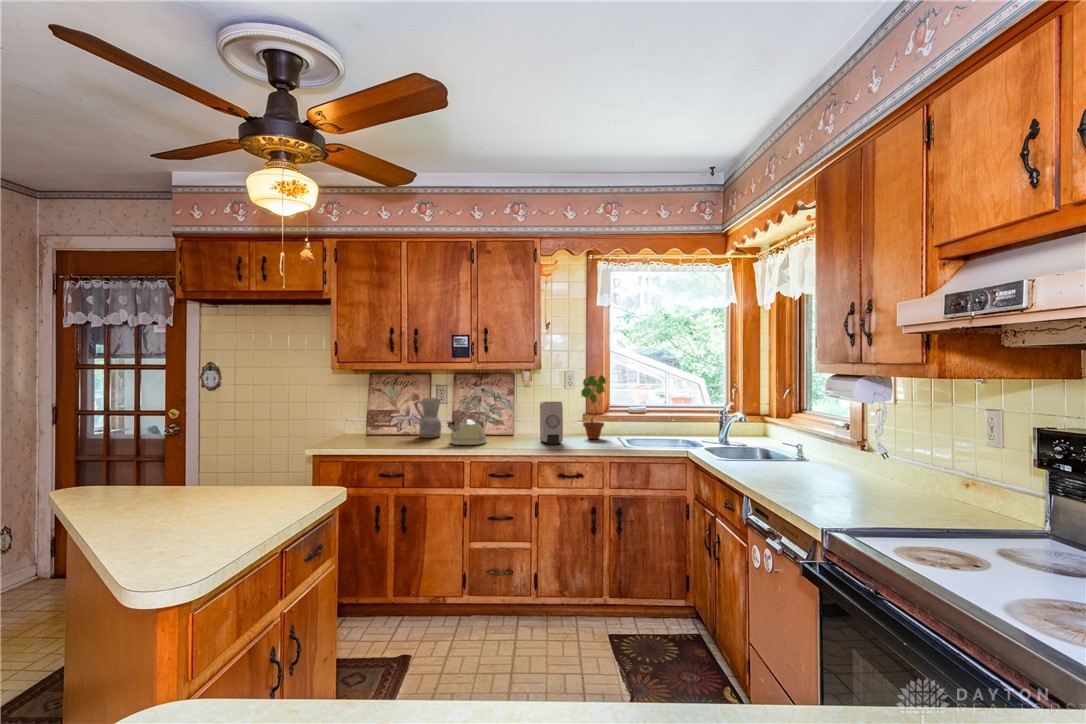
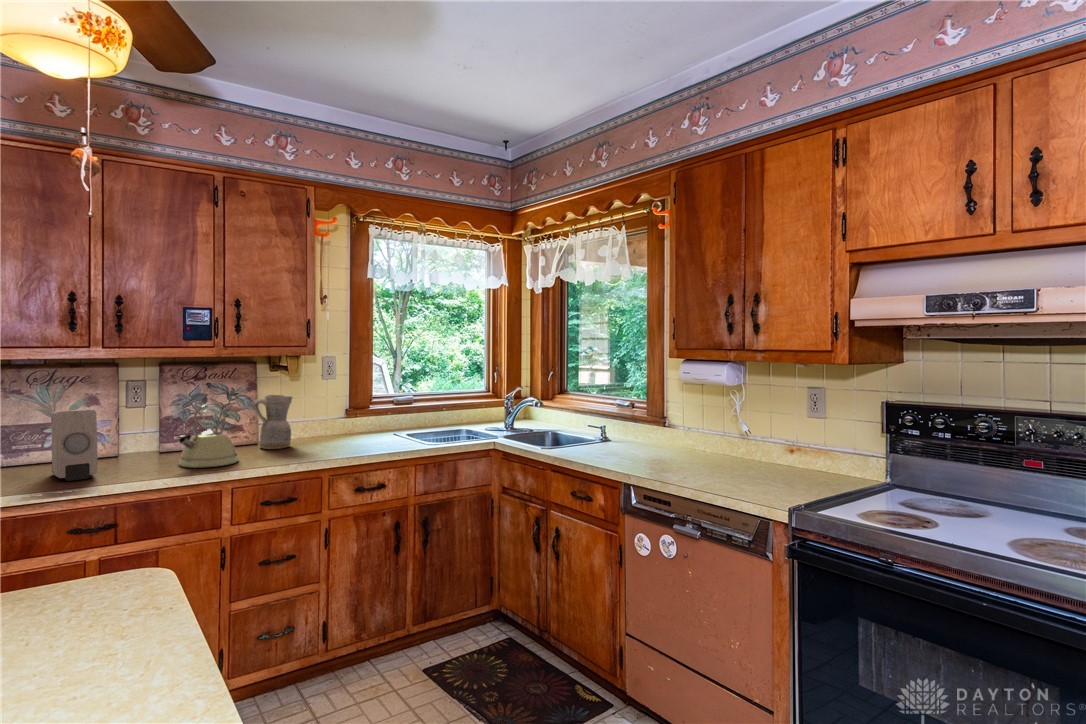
potted plant: present [581,375,606,439] -> none [355,364,387,441]
ceramic pitcher: present [414,397,441,438] -> present [253,395,292,449]
soap dispenser: present [540,402,563,444] -> present [51,410,97,481]

